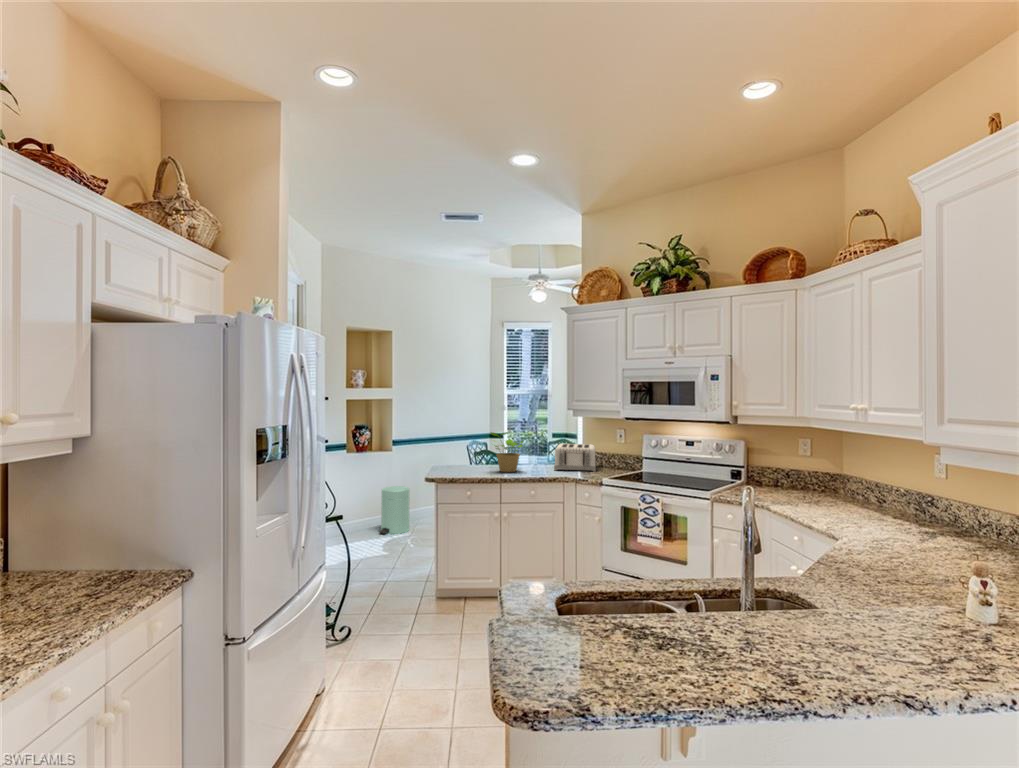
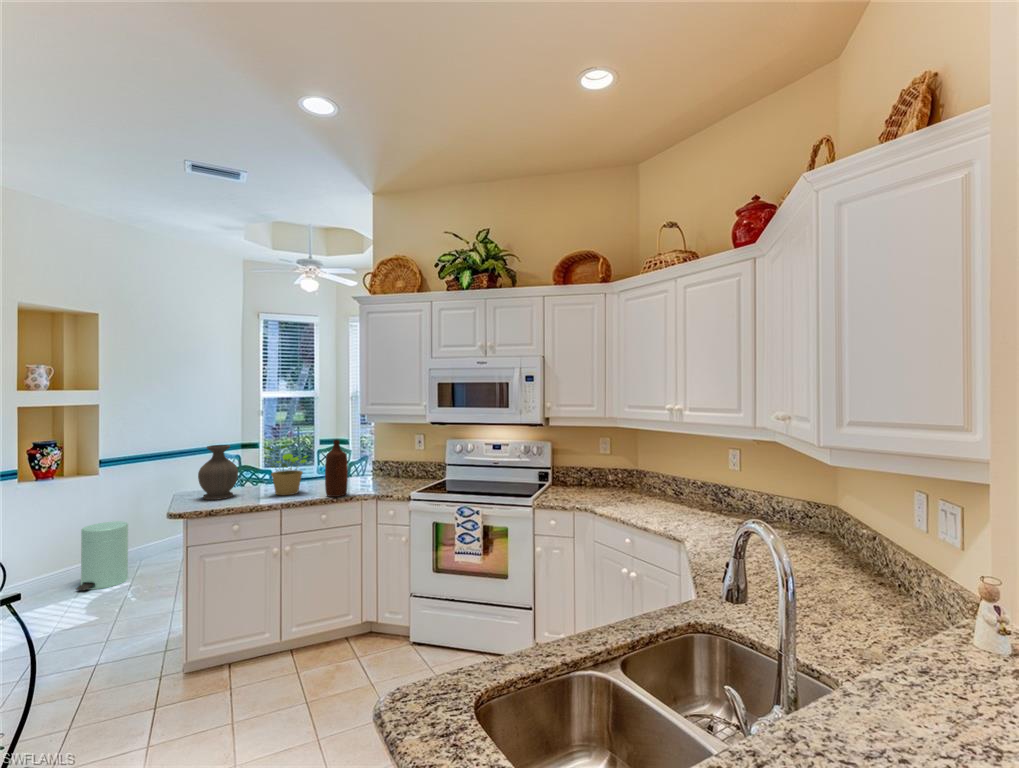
vase: none [447,430,474,471] -> present [198,445,238,500]
bottle: none [535,430,552,476] -> present [325,440,348,497]
toaster: present [554,444,596,472] -> none [346,453,395,487]

